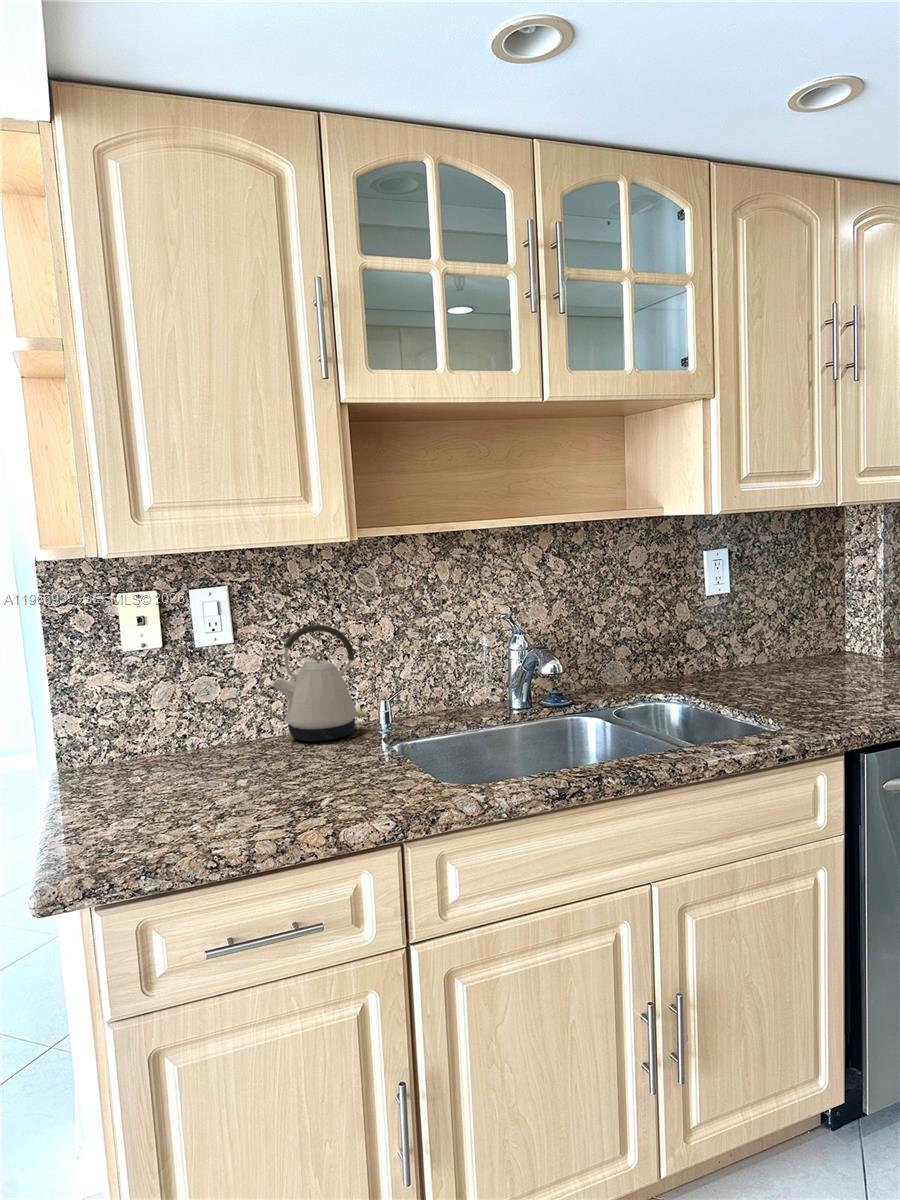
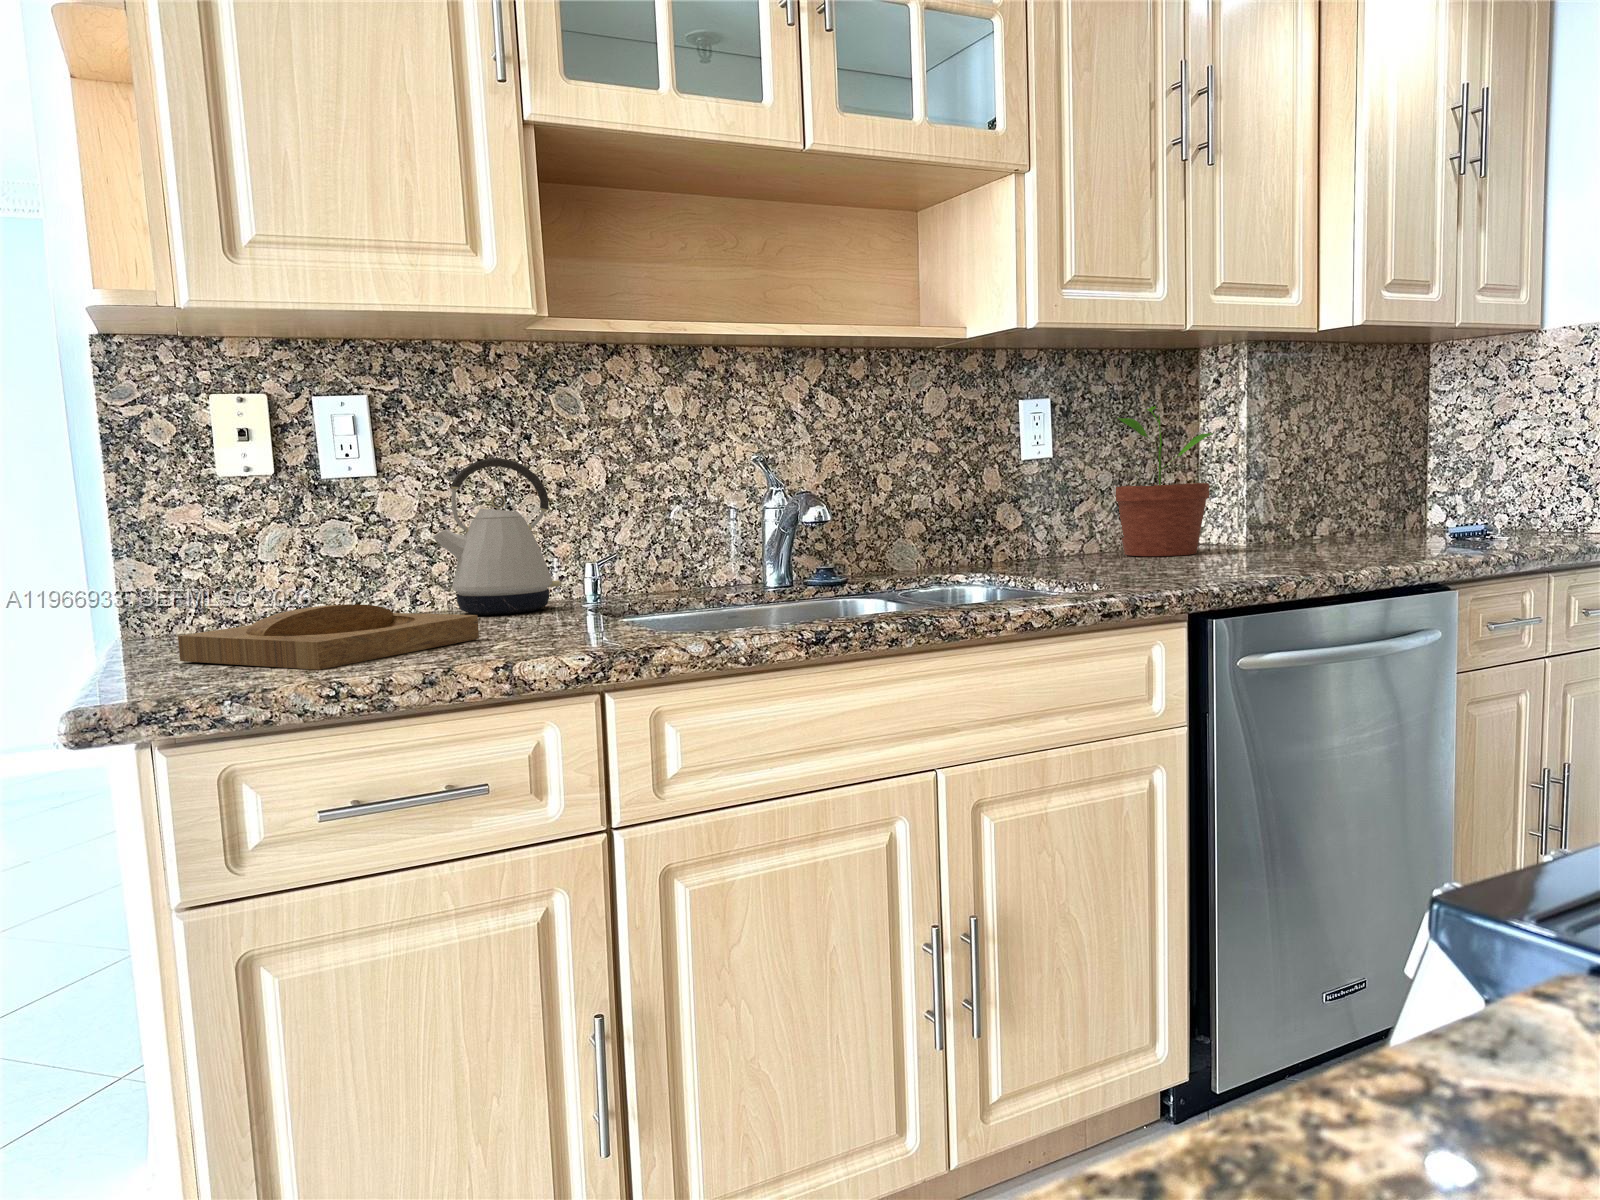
potted plant: none [776,539,858,666] -> present [1116,406,1213,556]
tray: none [102,755,311,834] -> present [178,604,479,670]

